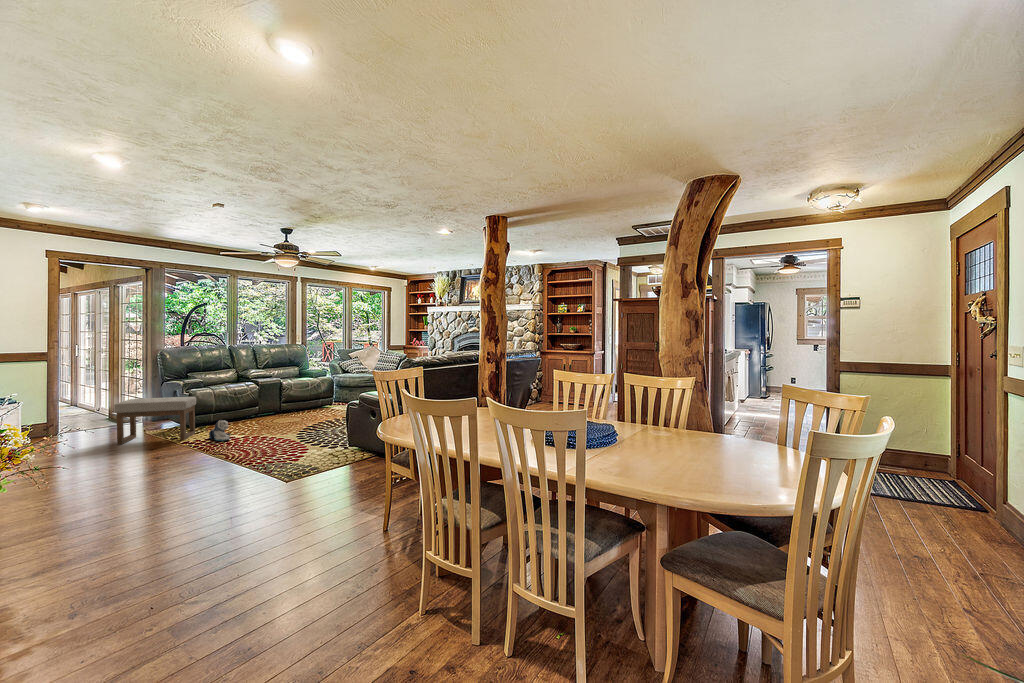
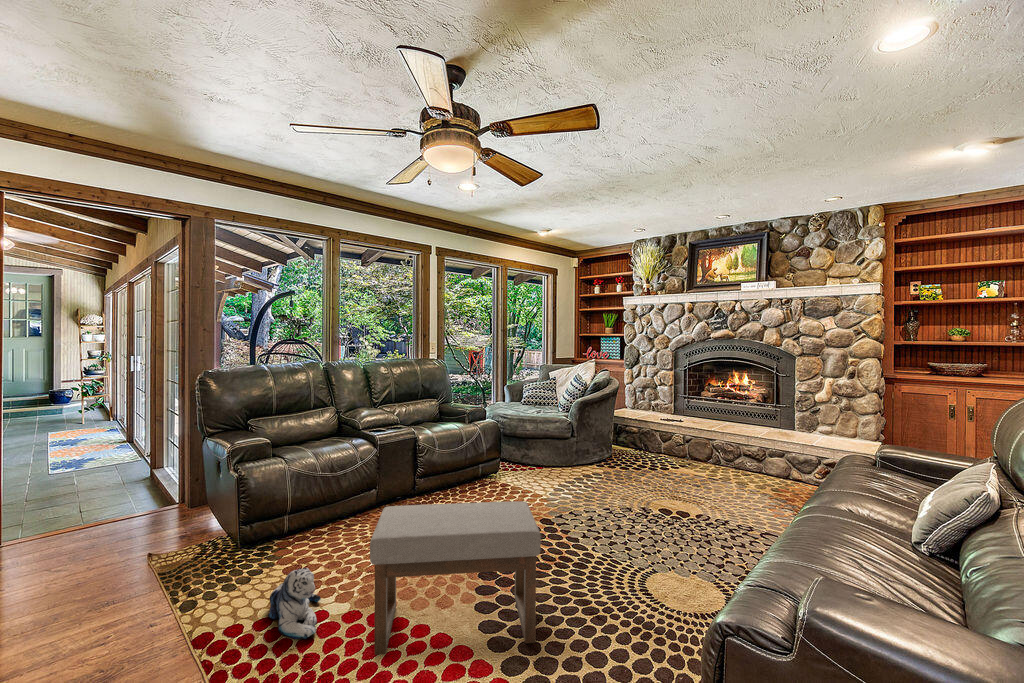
ottoman: present [114,397,196,444] -> present [370,501,541,655]

